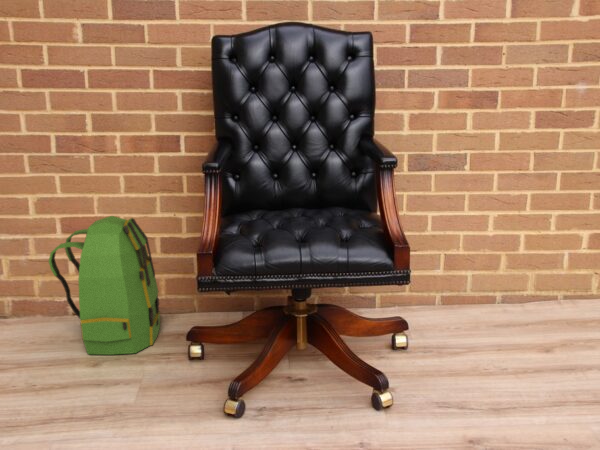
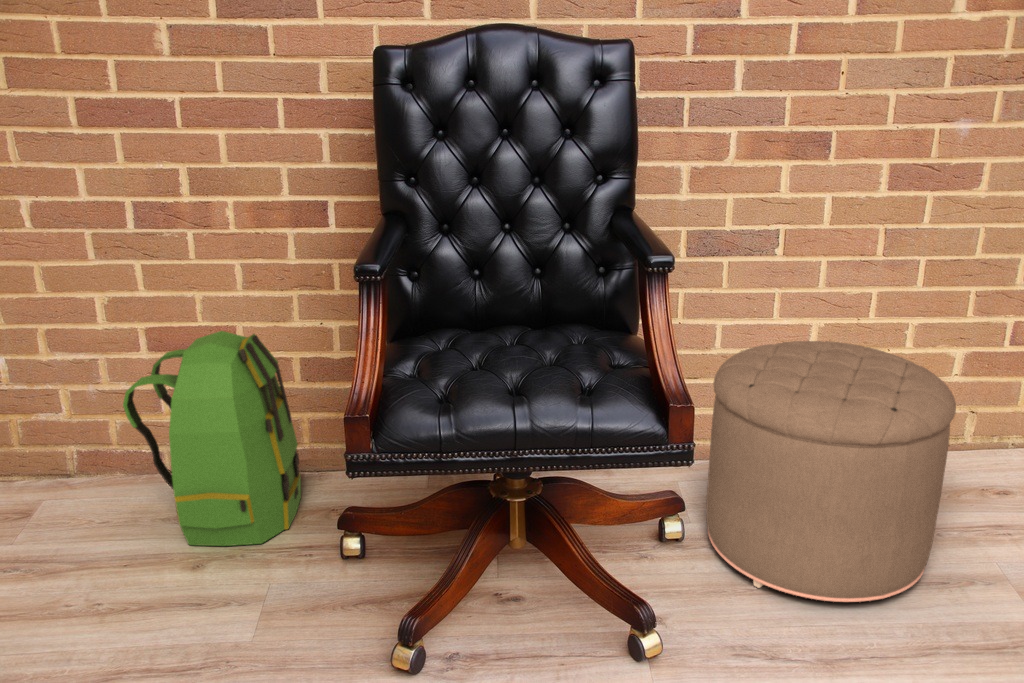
ottoman: none [424,221,577,380] -> present [706,341,956,602]

